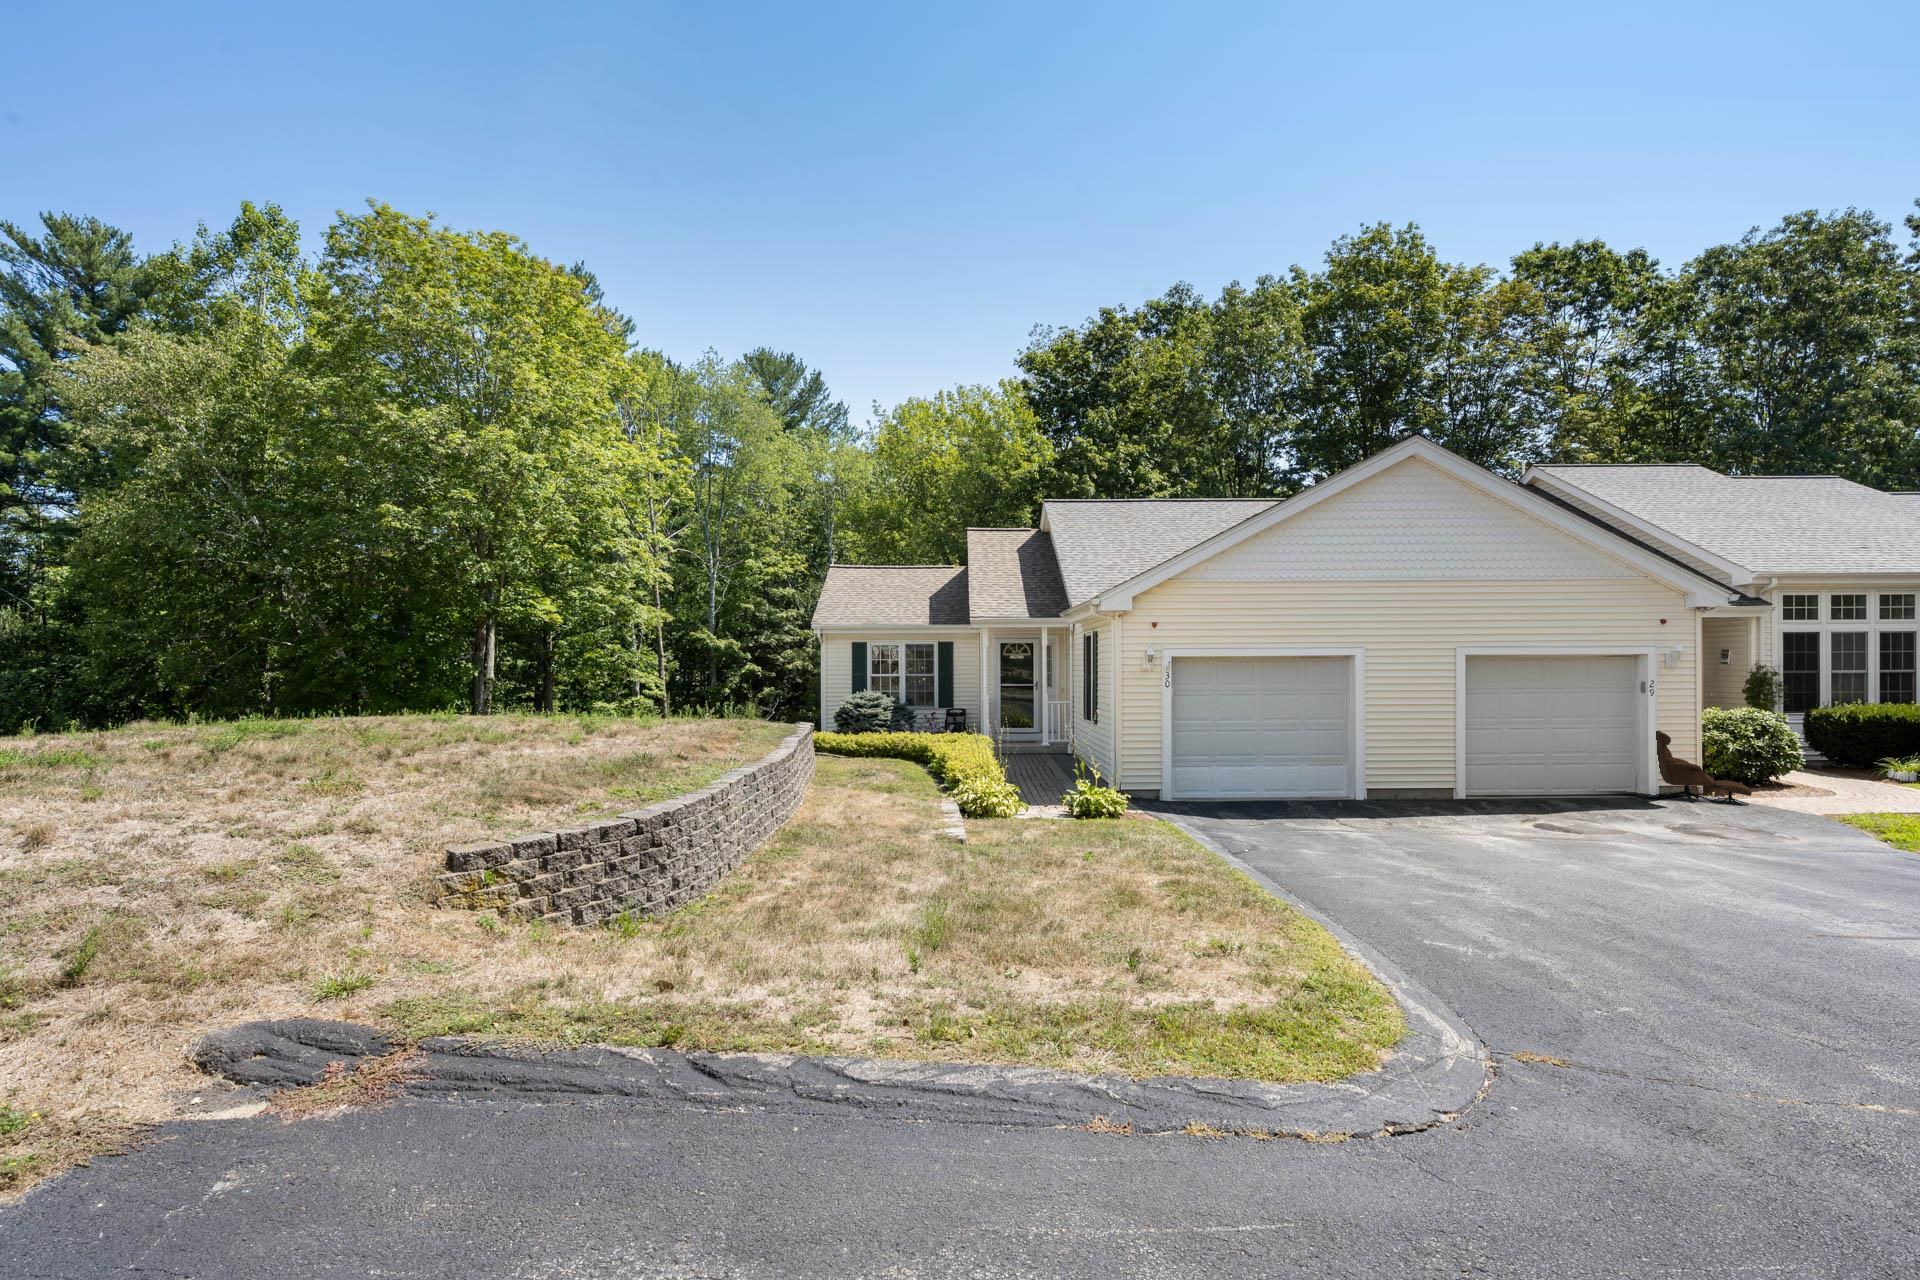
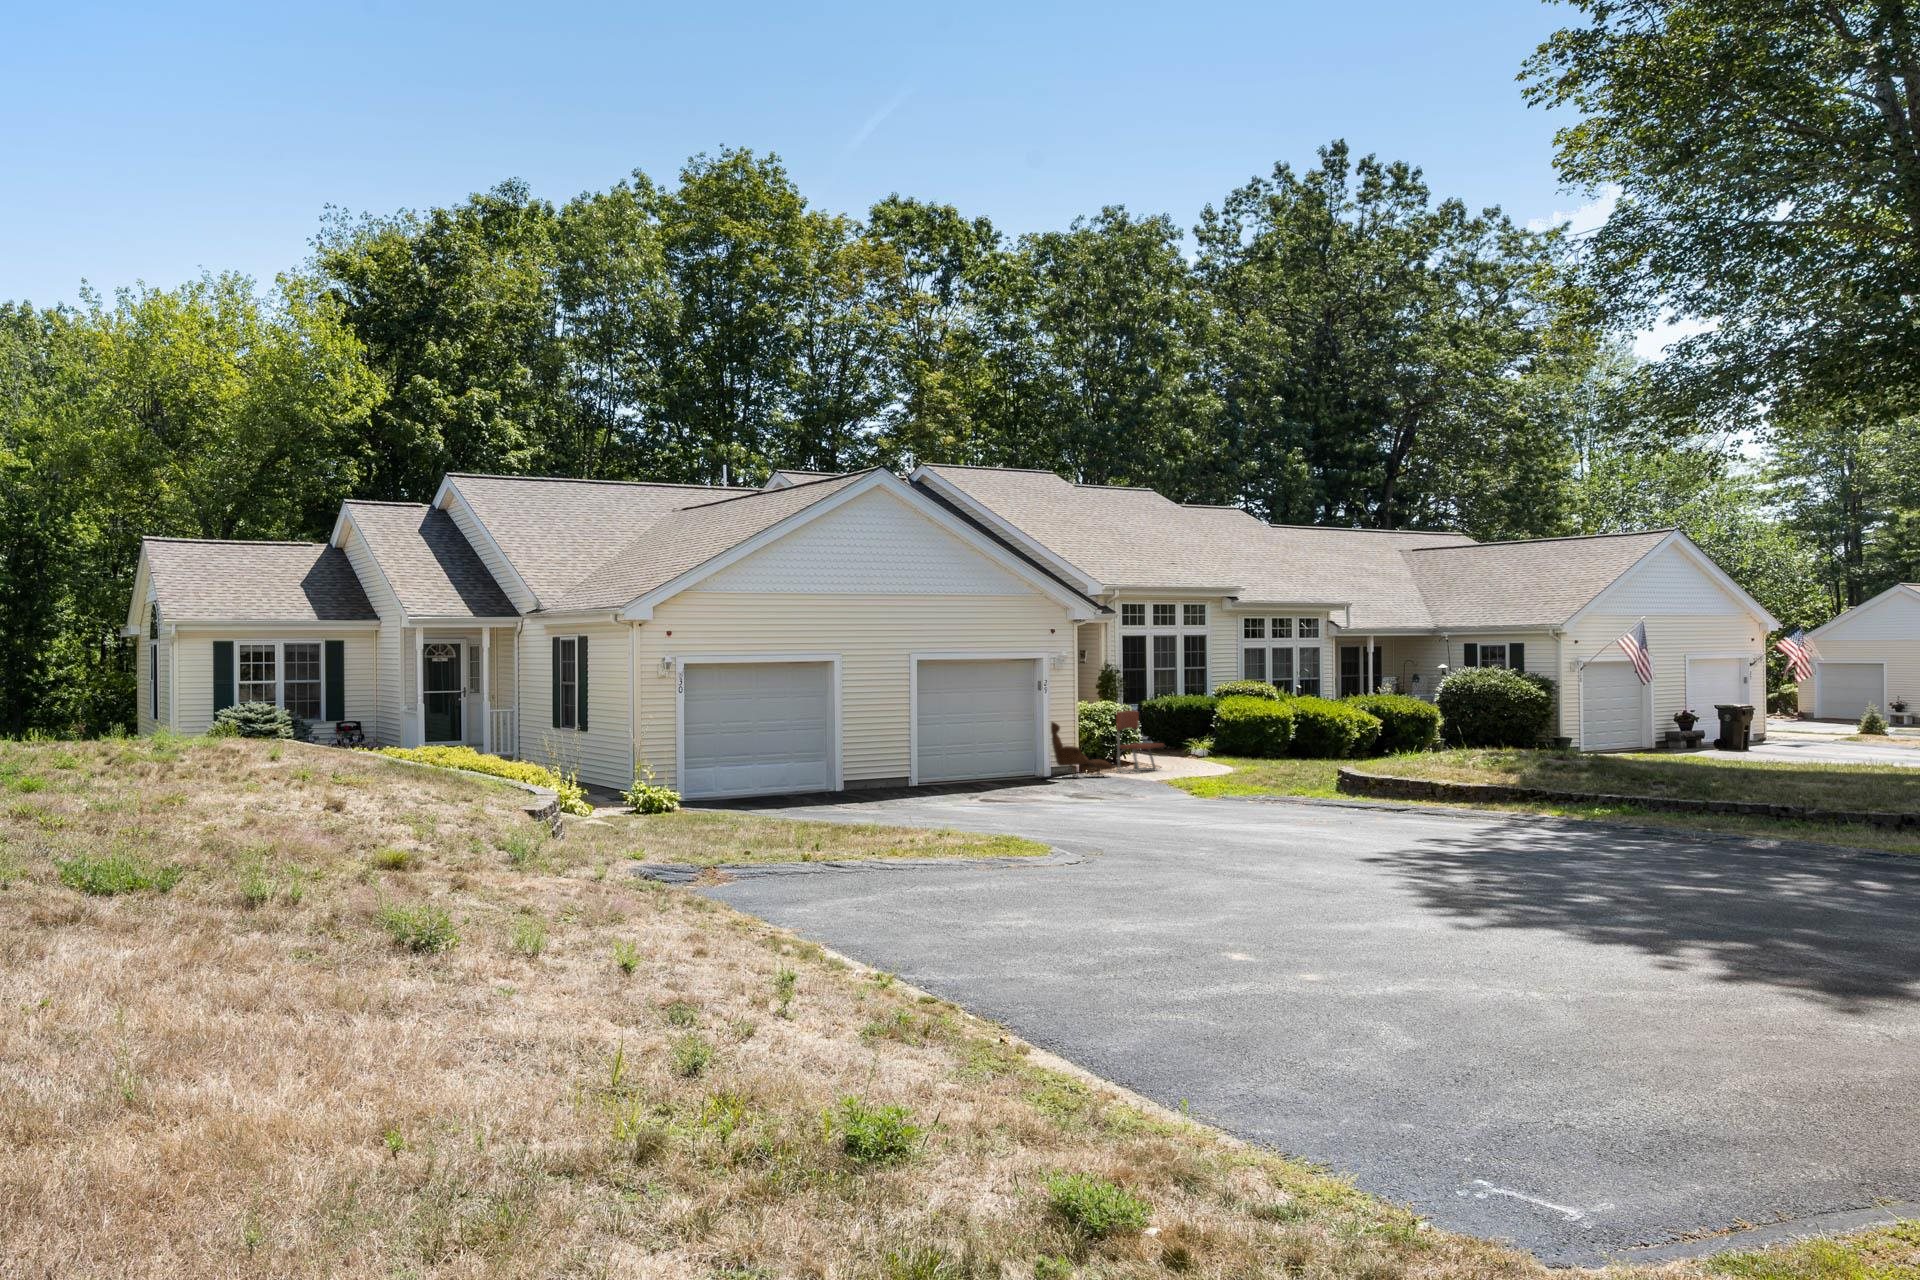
bench: none [1762,723,1843,802] -> present [1116,710,1164,774]

